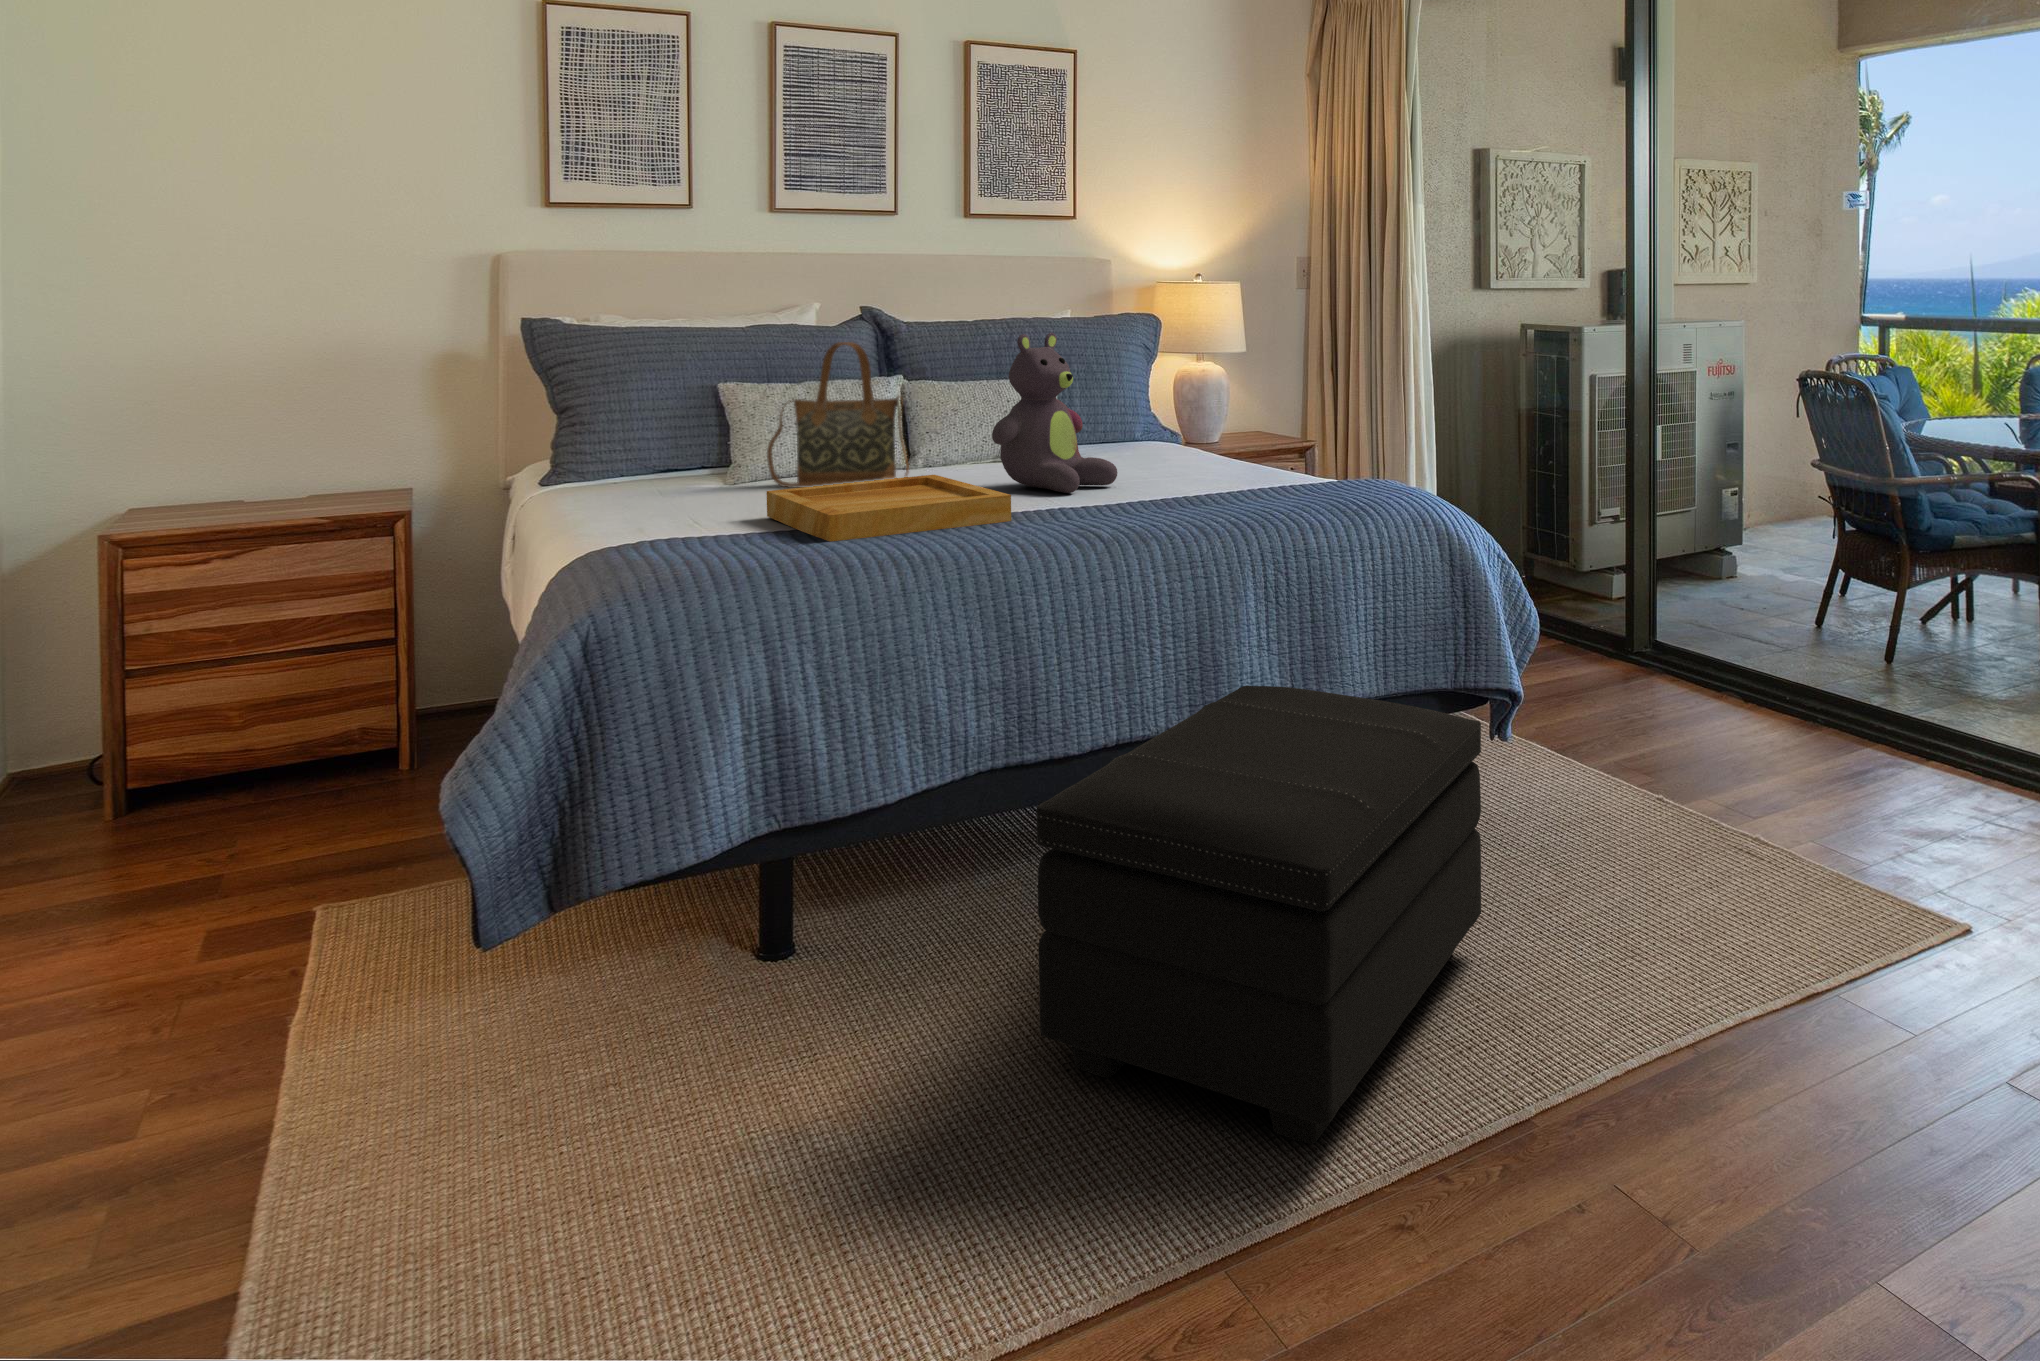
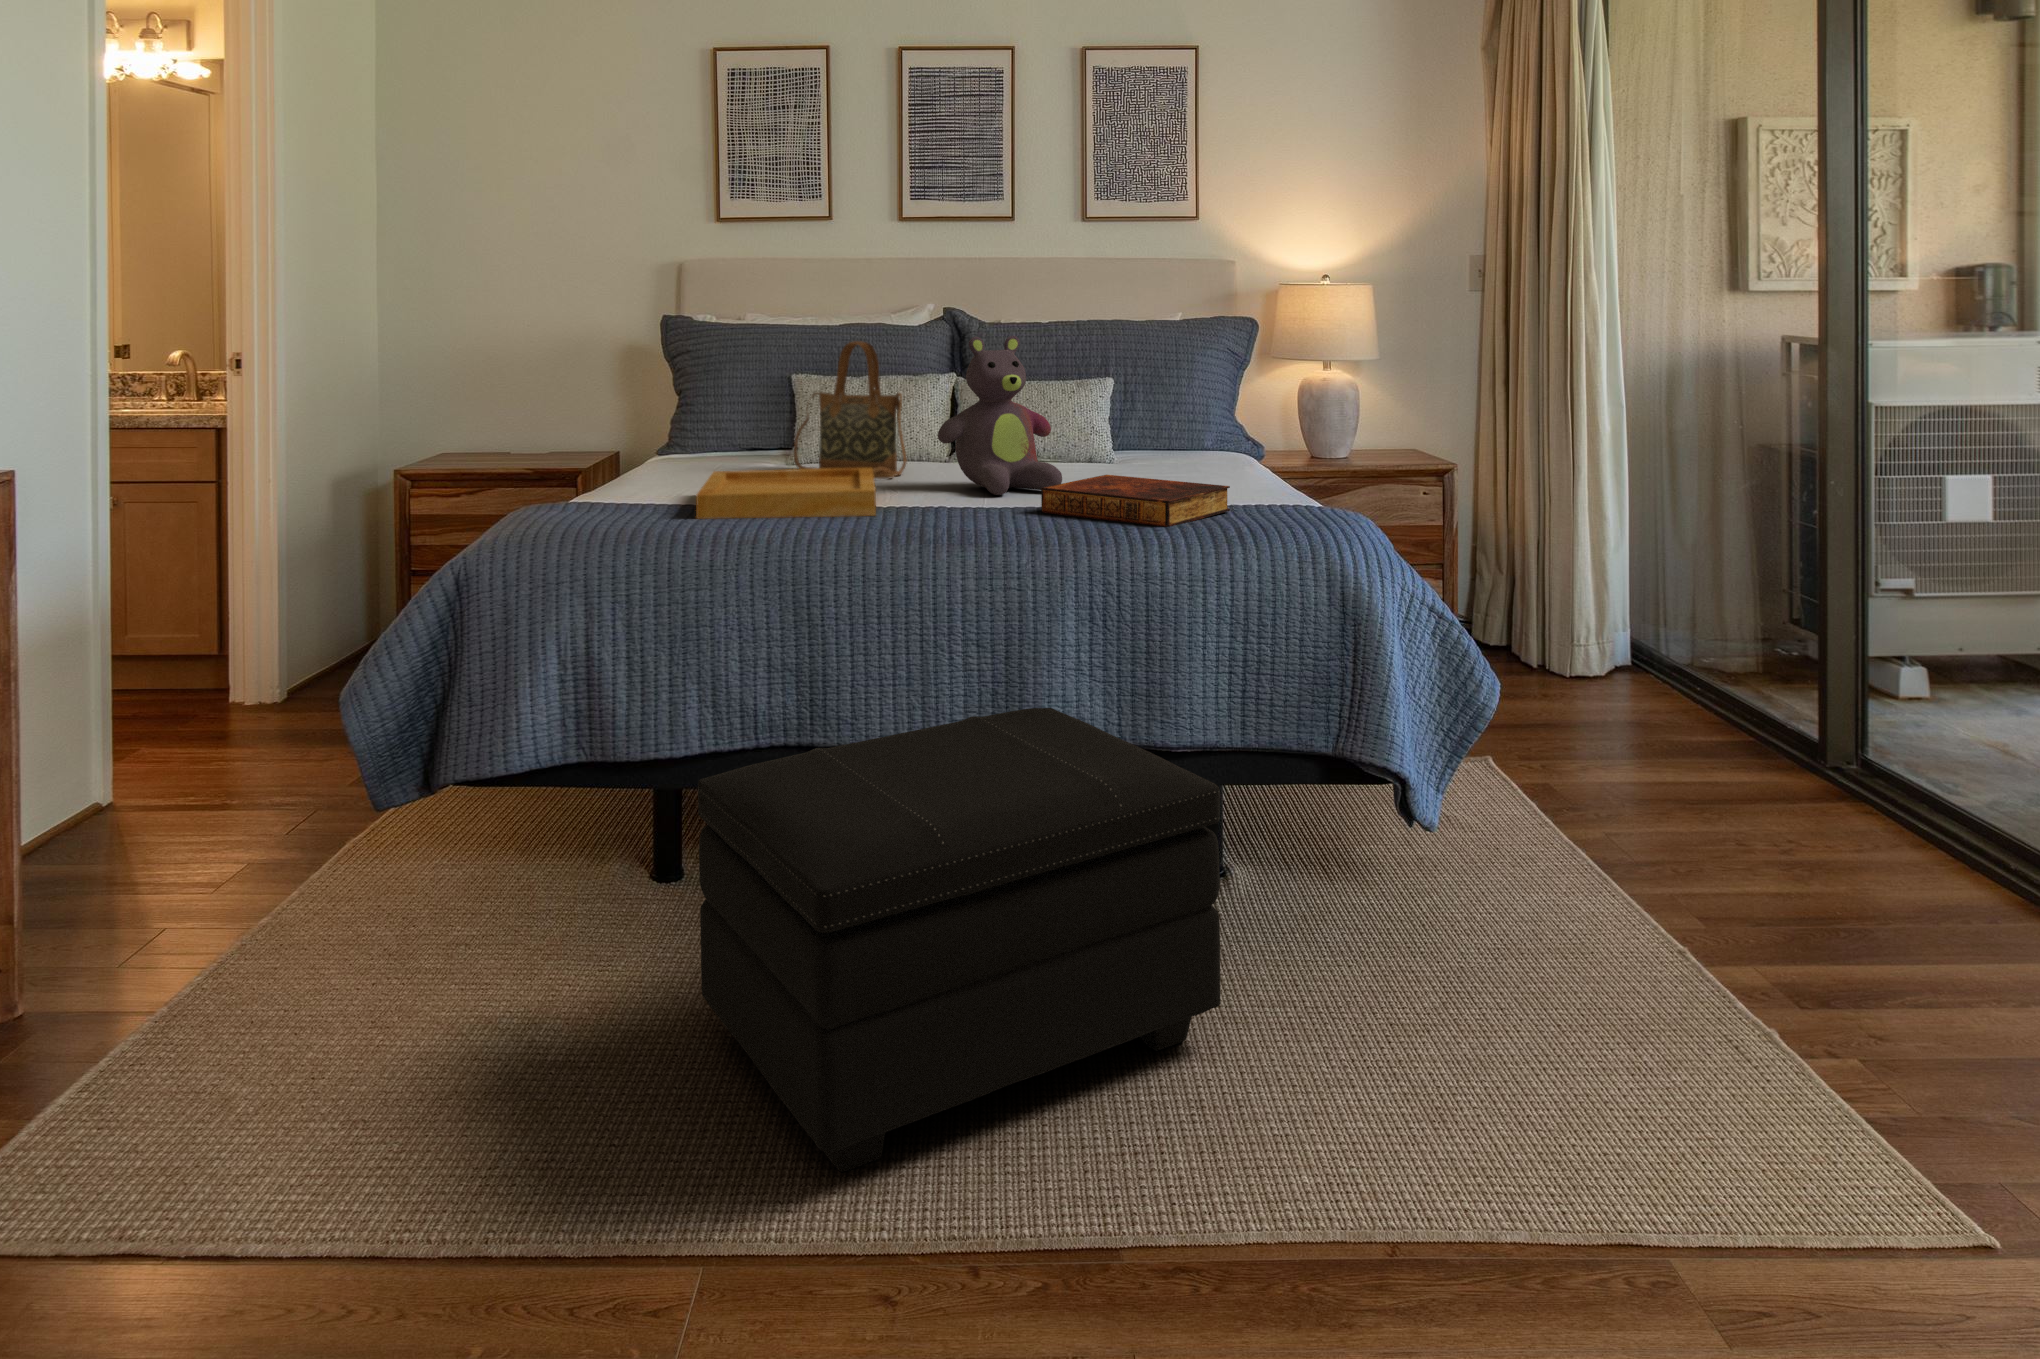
book: none [1156,464,1310,506] -> present [1041,475,1230,527]

